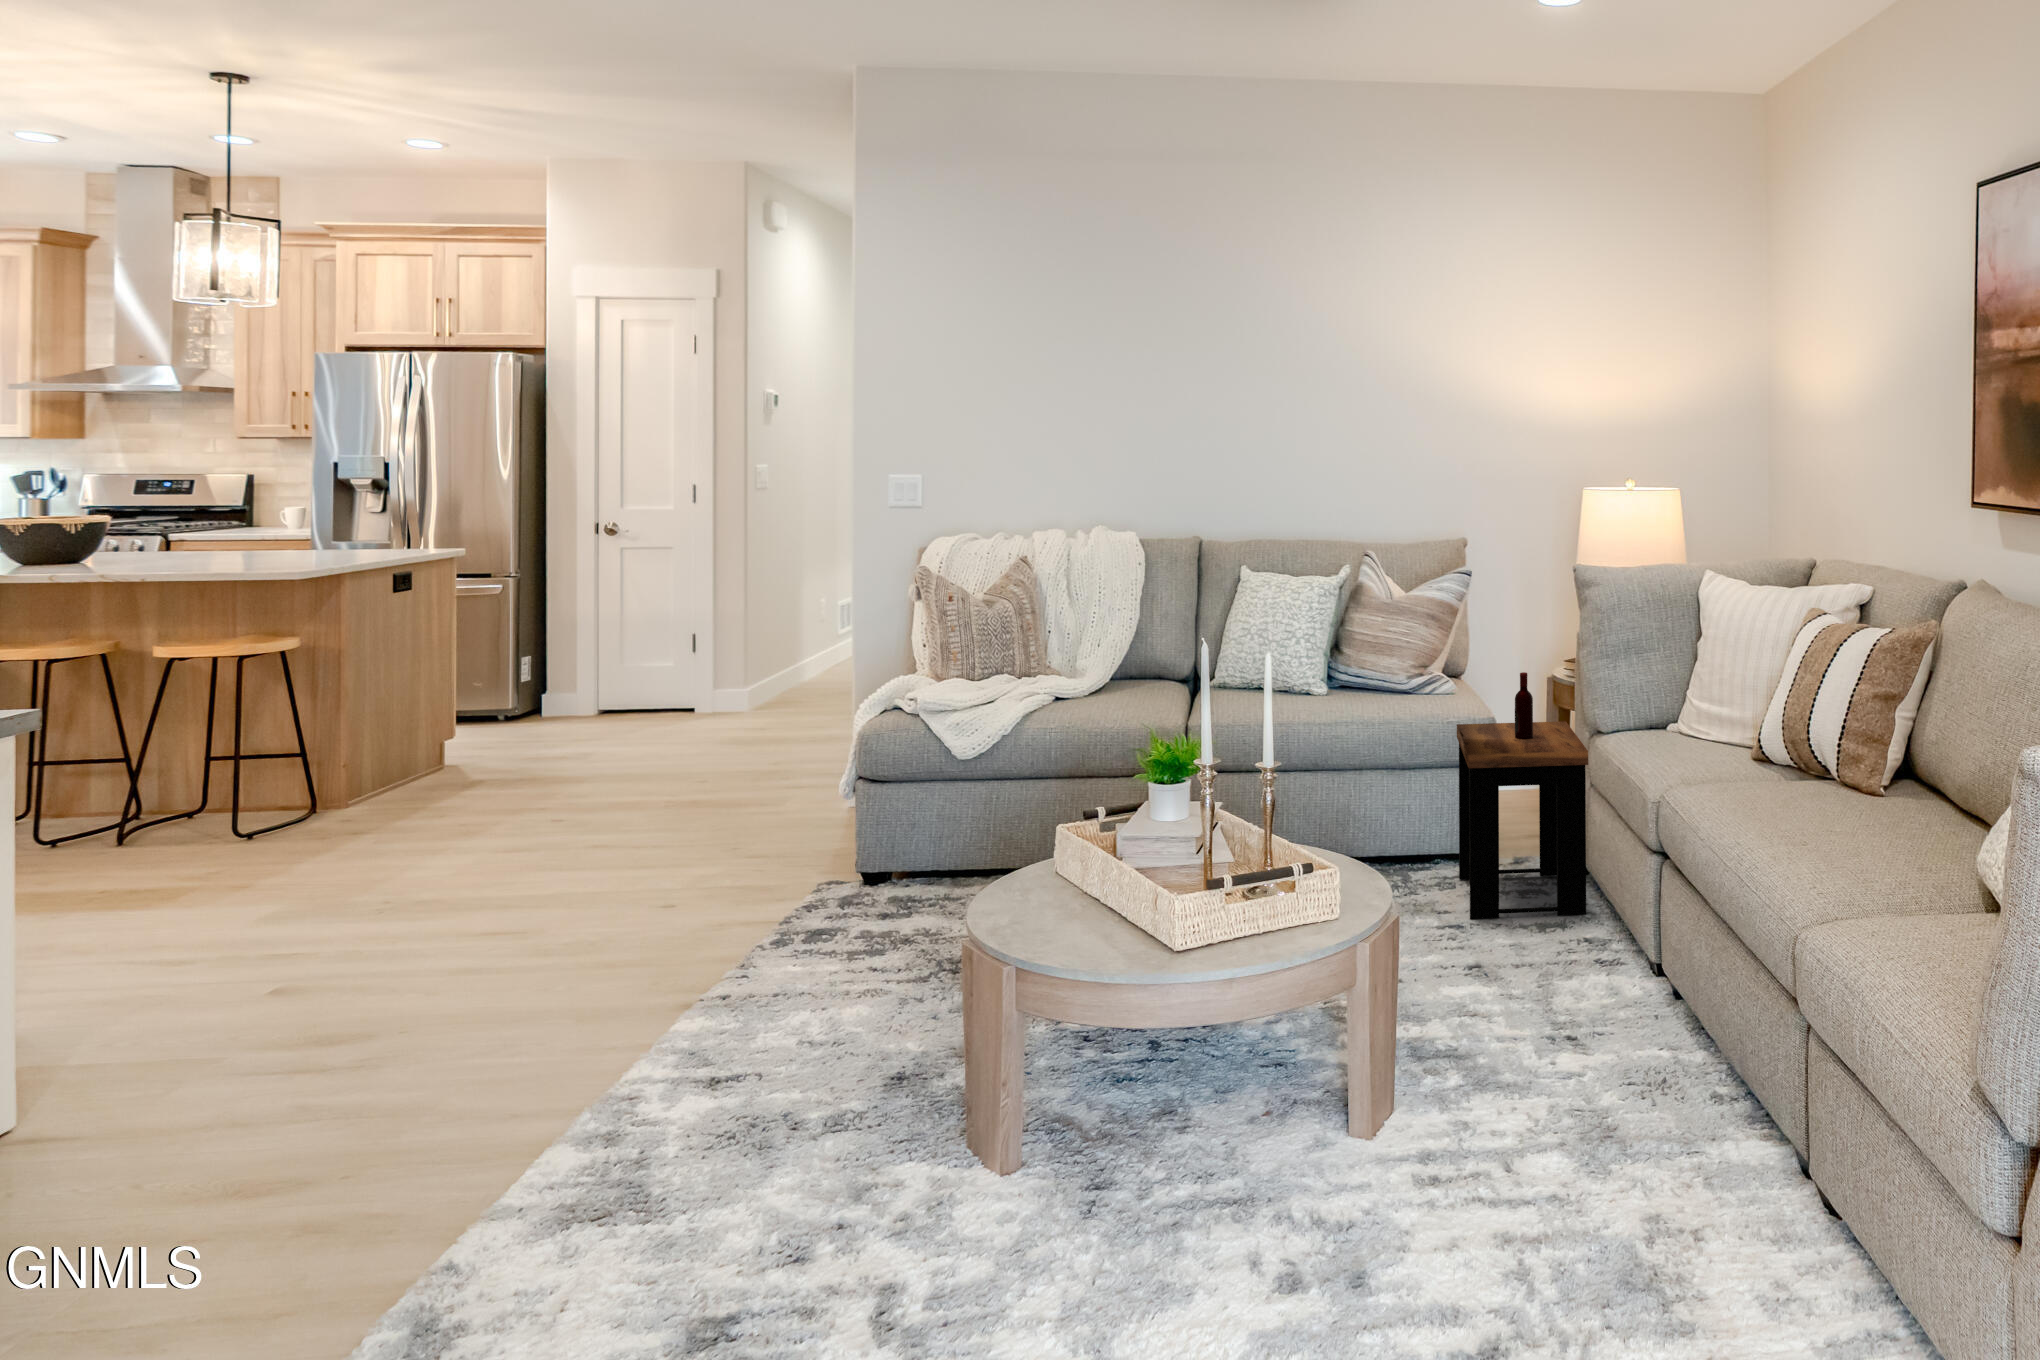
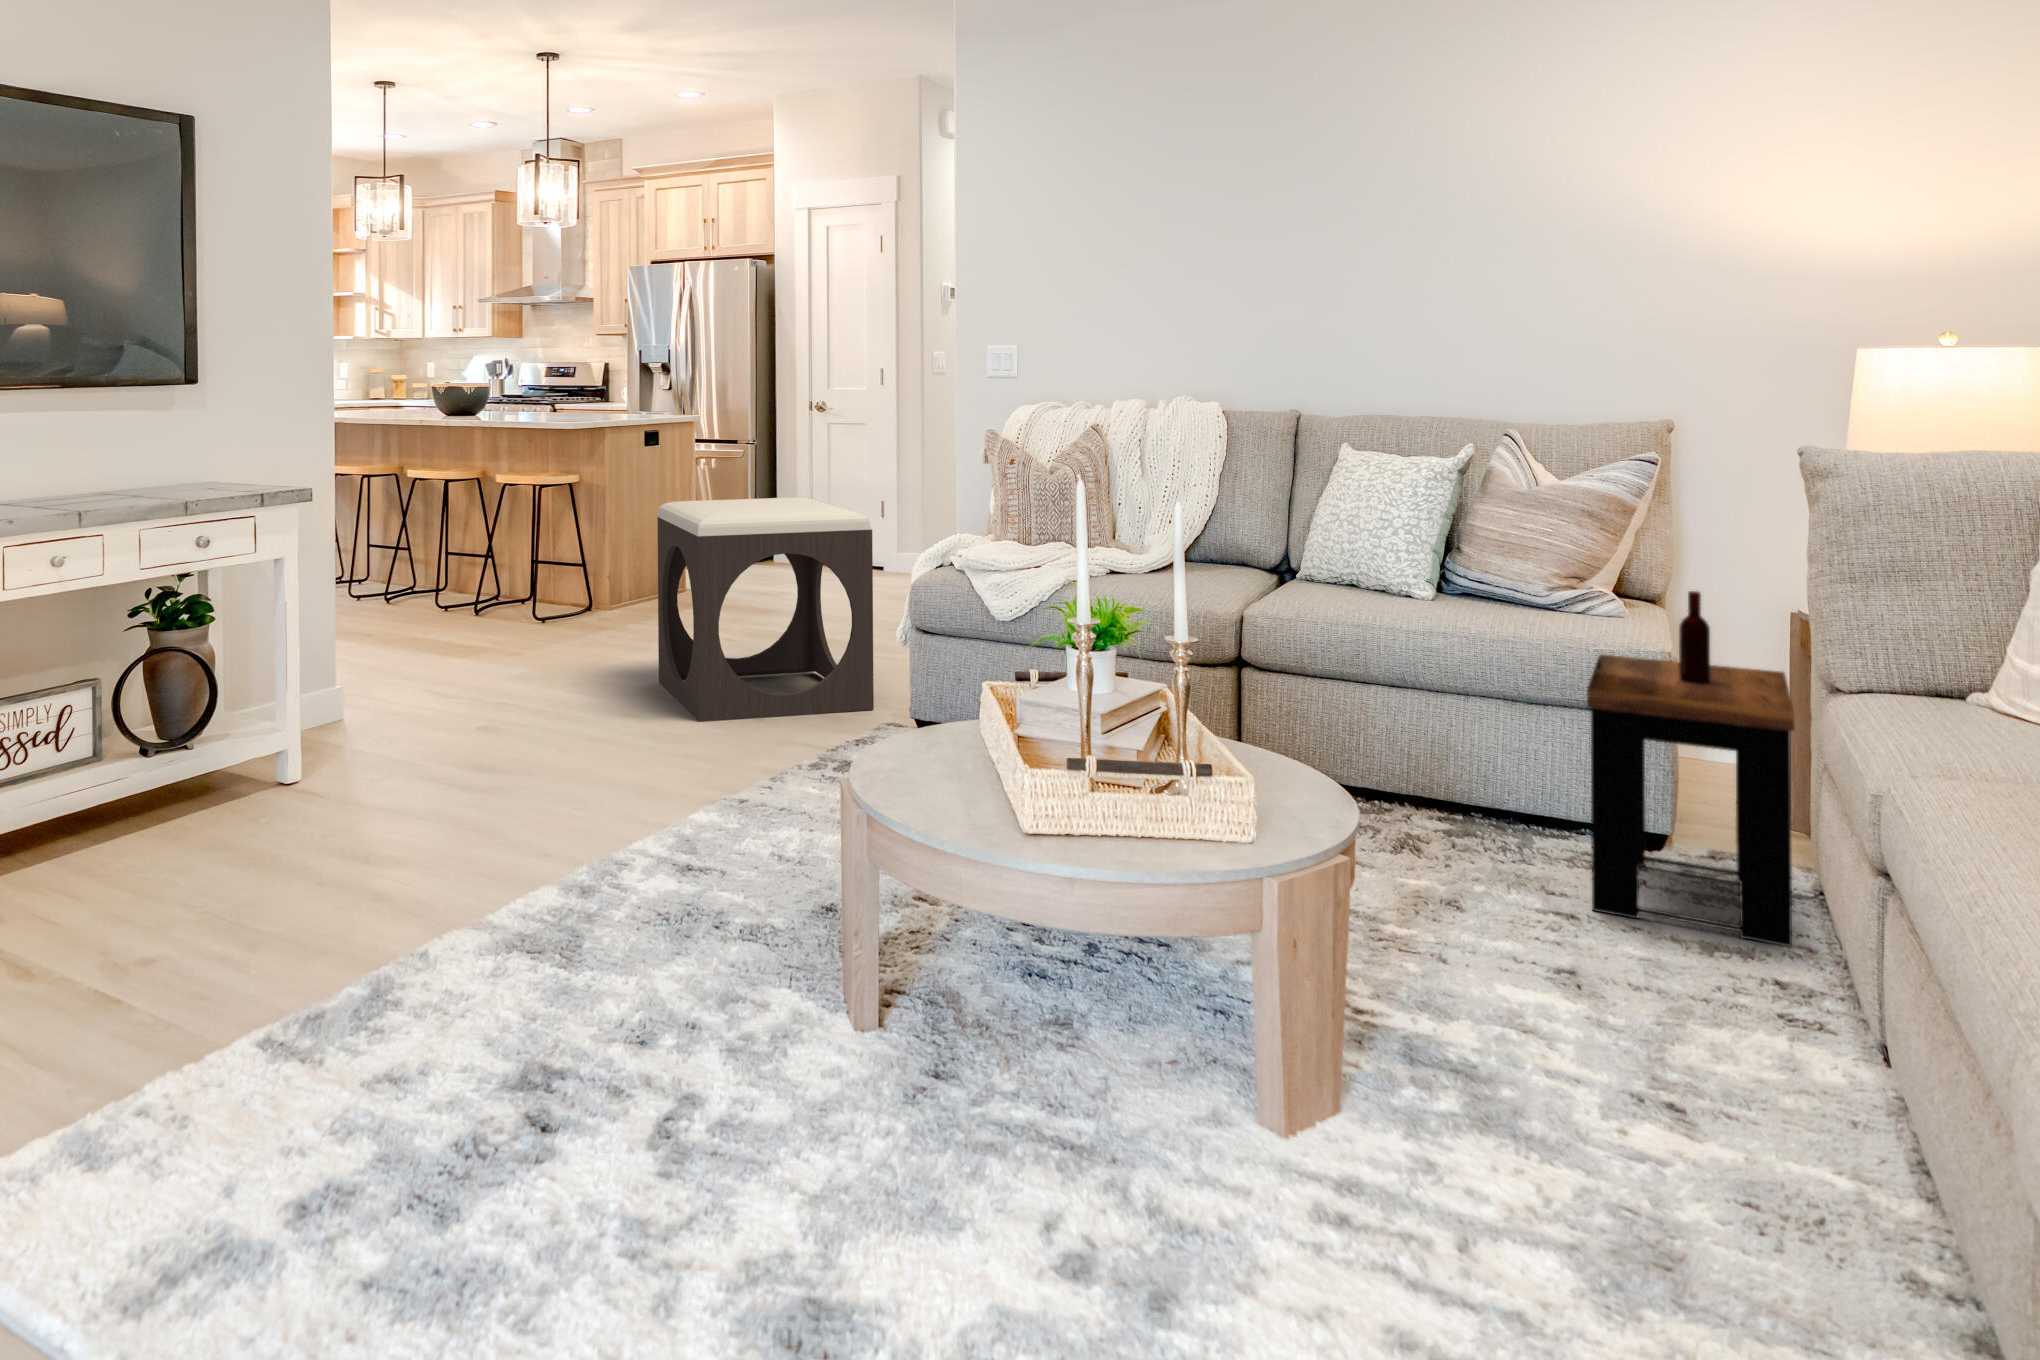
footstool: none [498,651,798,927] -> present [657,497,874,722]

